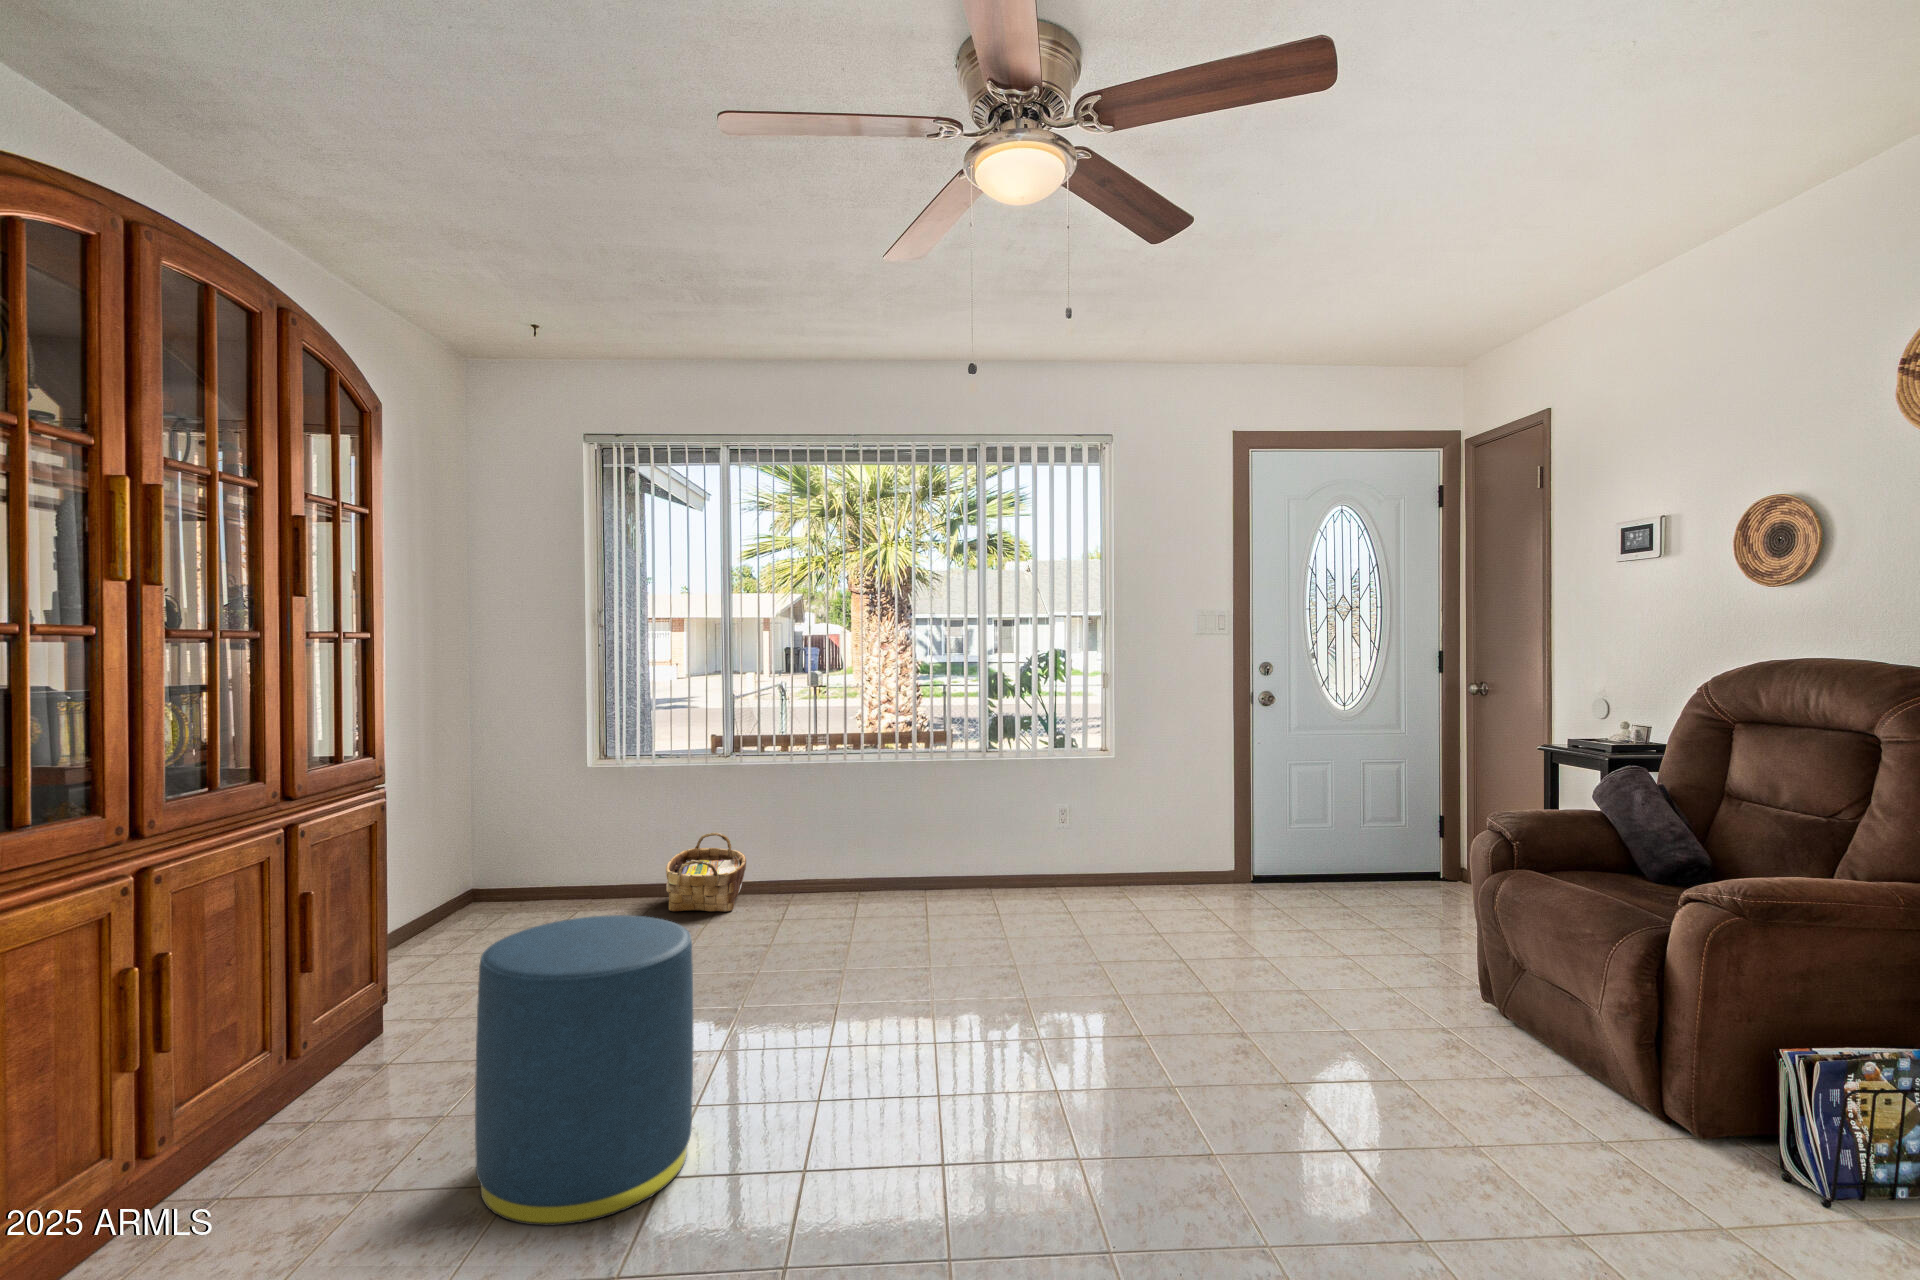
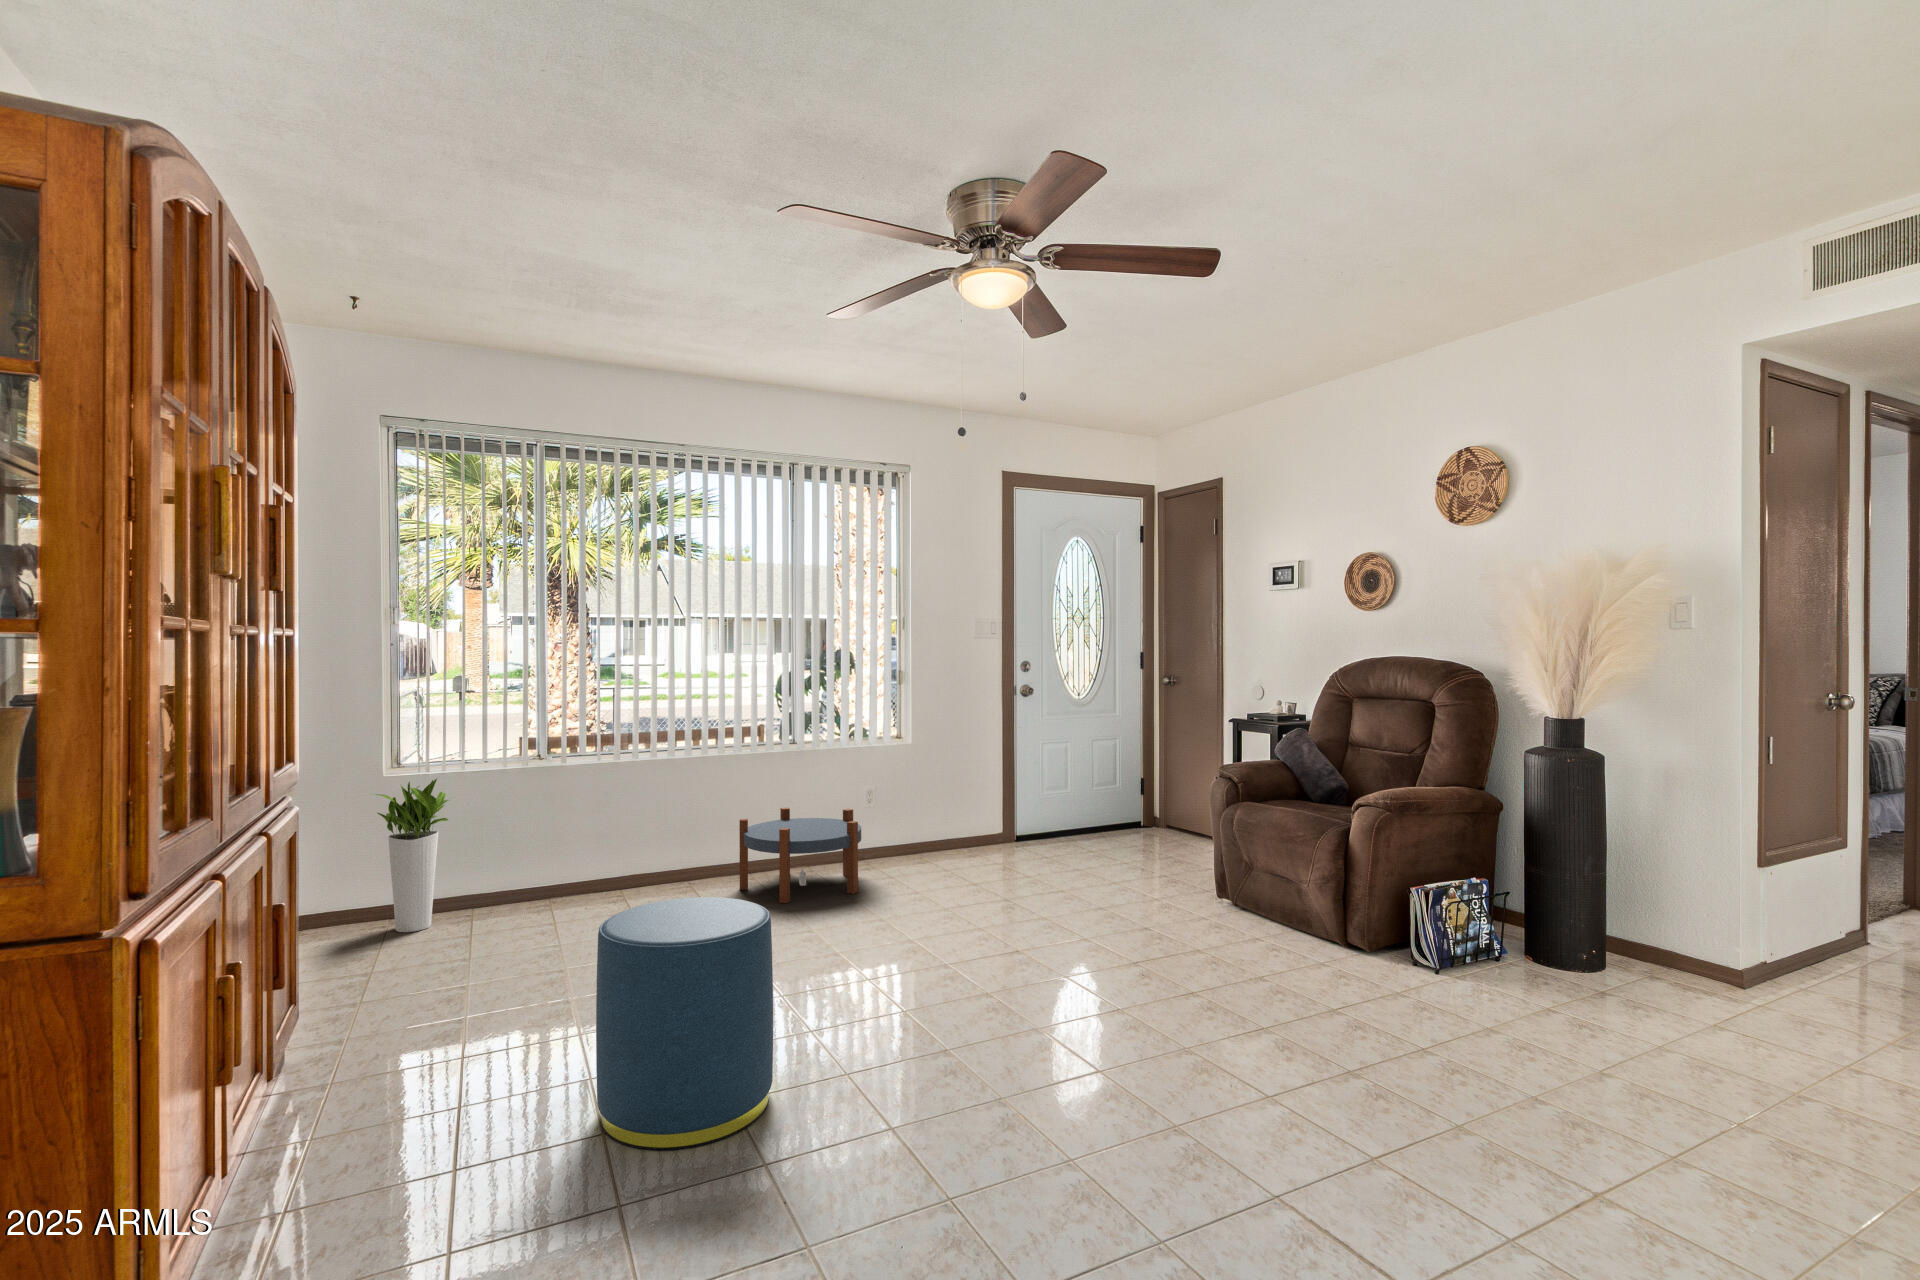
planter: none [545,758,621,905] -> present [377,779,449,932]
side table: none [894,815,1028,924] -> present [739,808,861,903]
woven basket: present [666,832,746,912] -> none [516,844,597,924]

